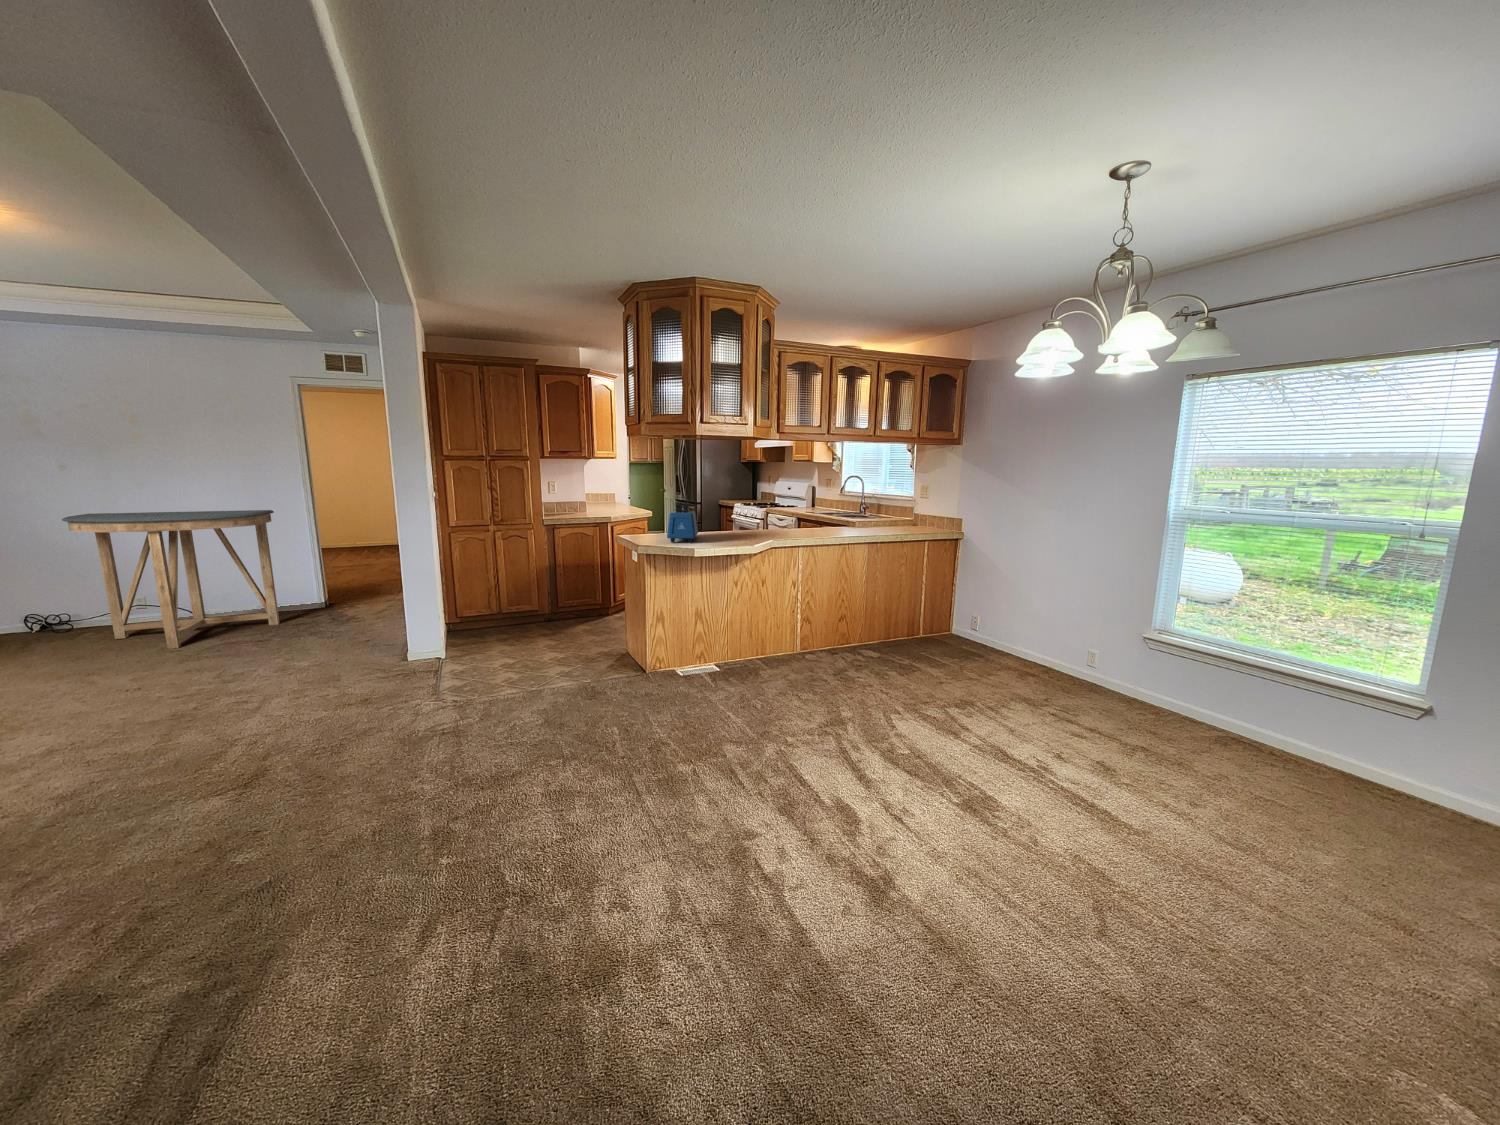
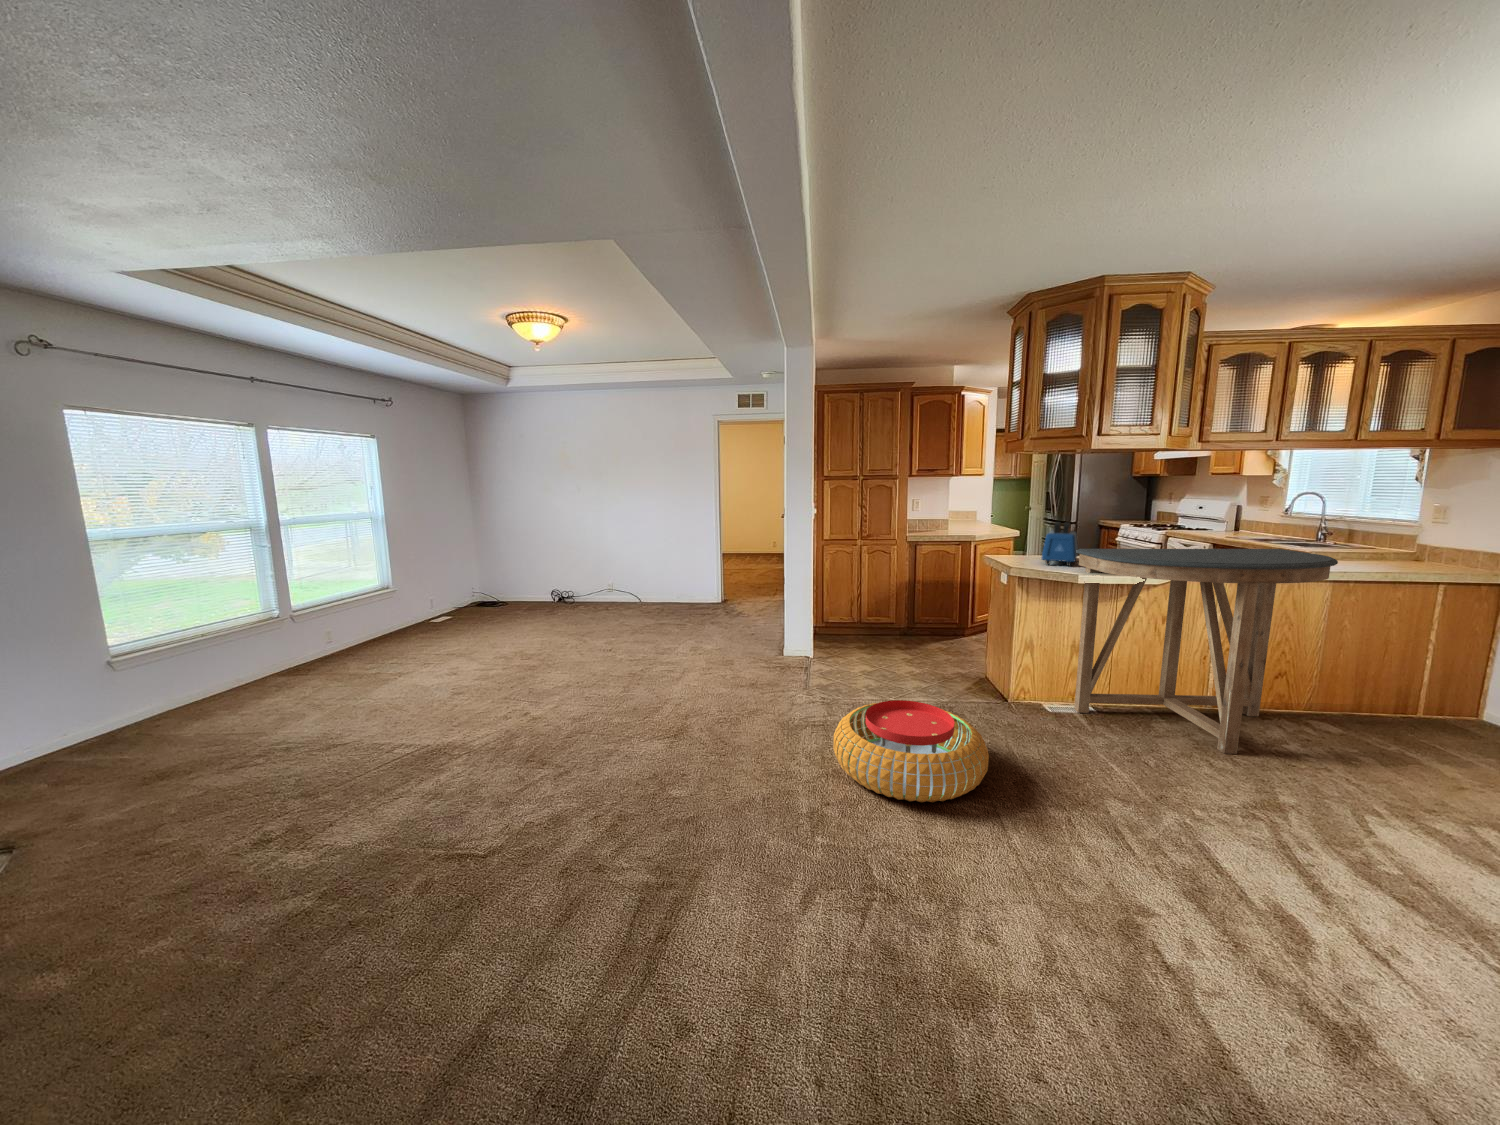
console table: present [62,510,280,649] -> present [1074,549,1338,754]
pouf: none [453,697,625,809] -> present [833,700,989,802]

